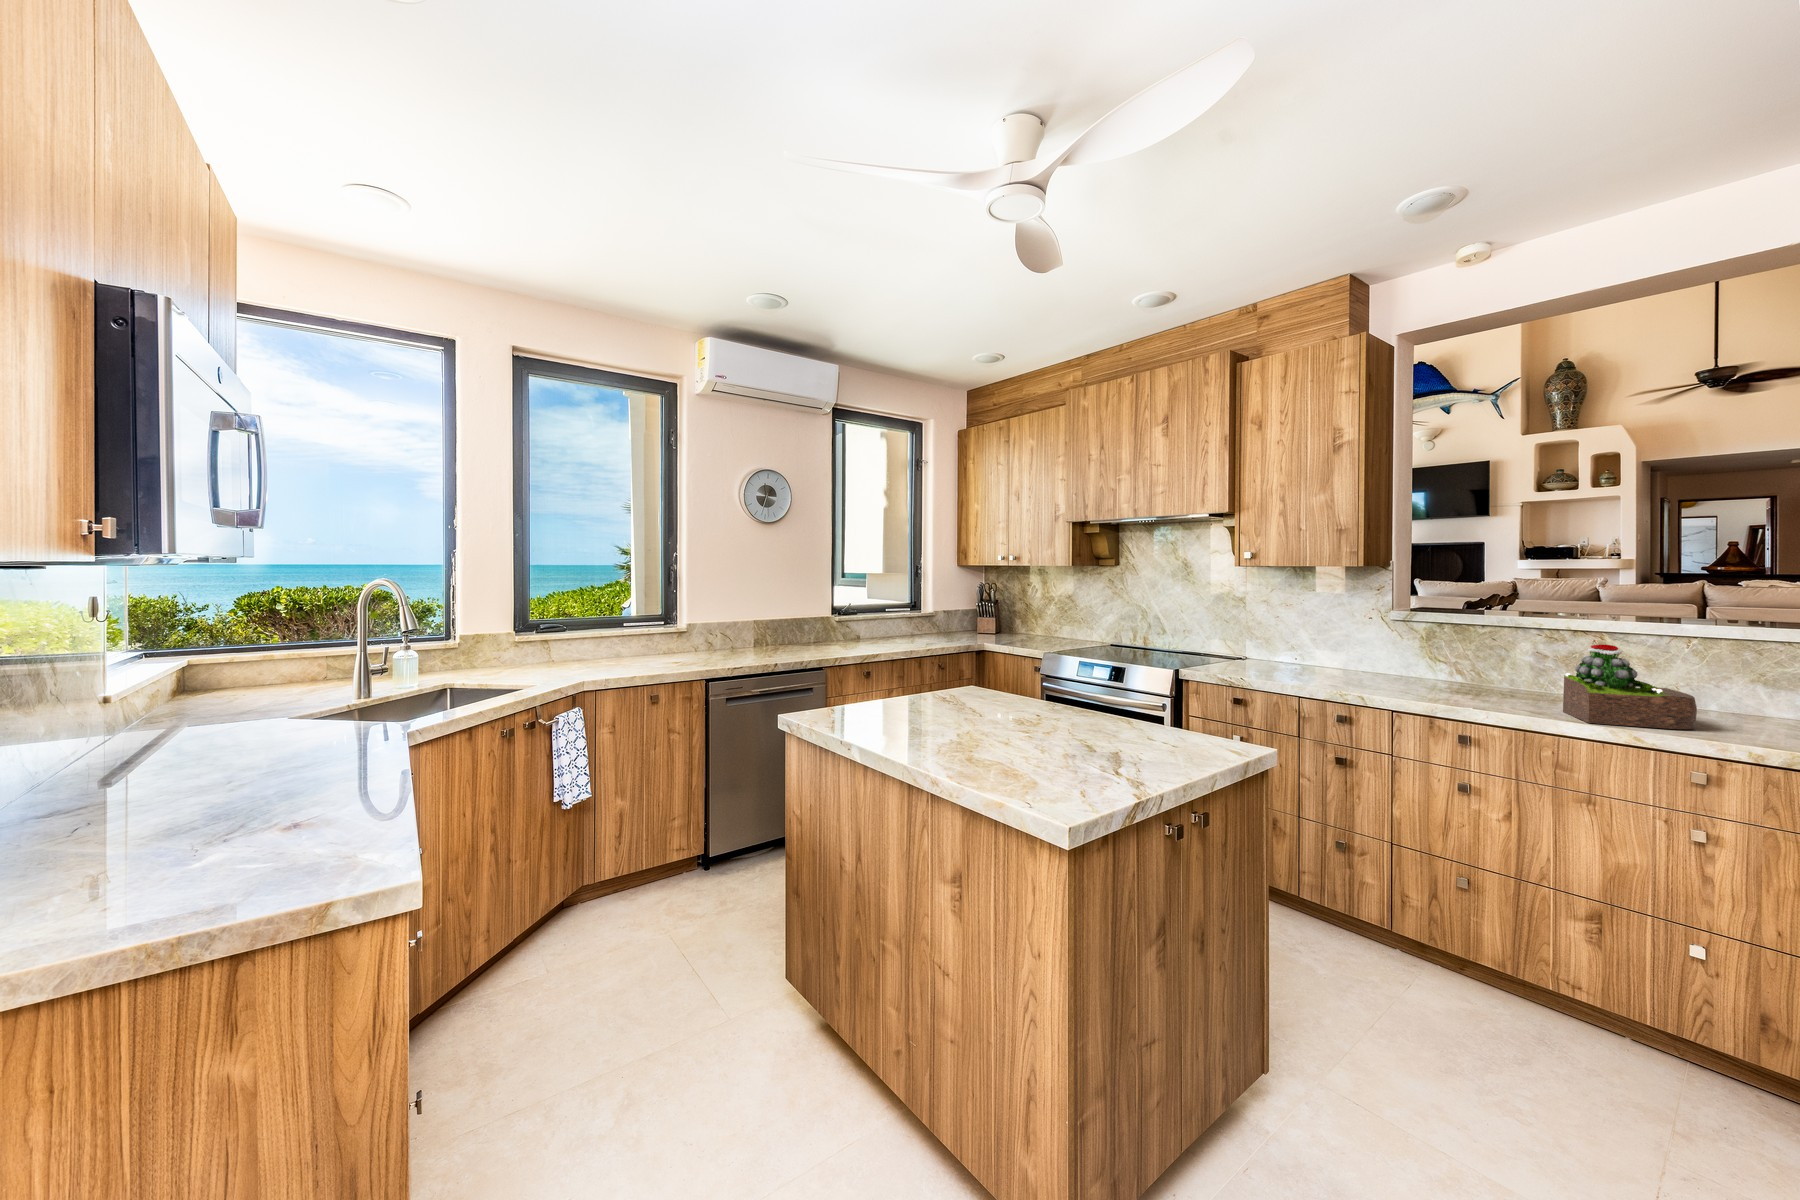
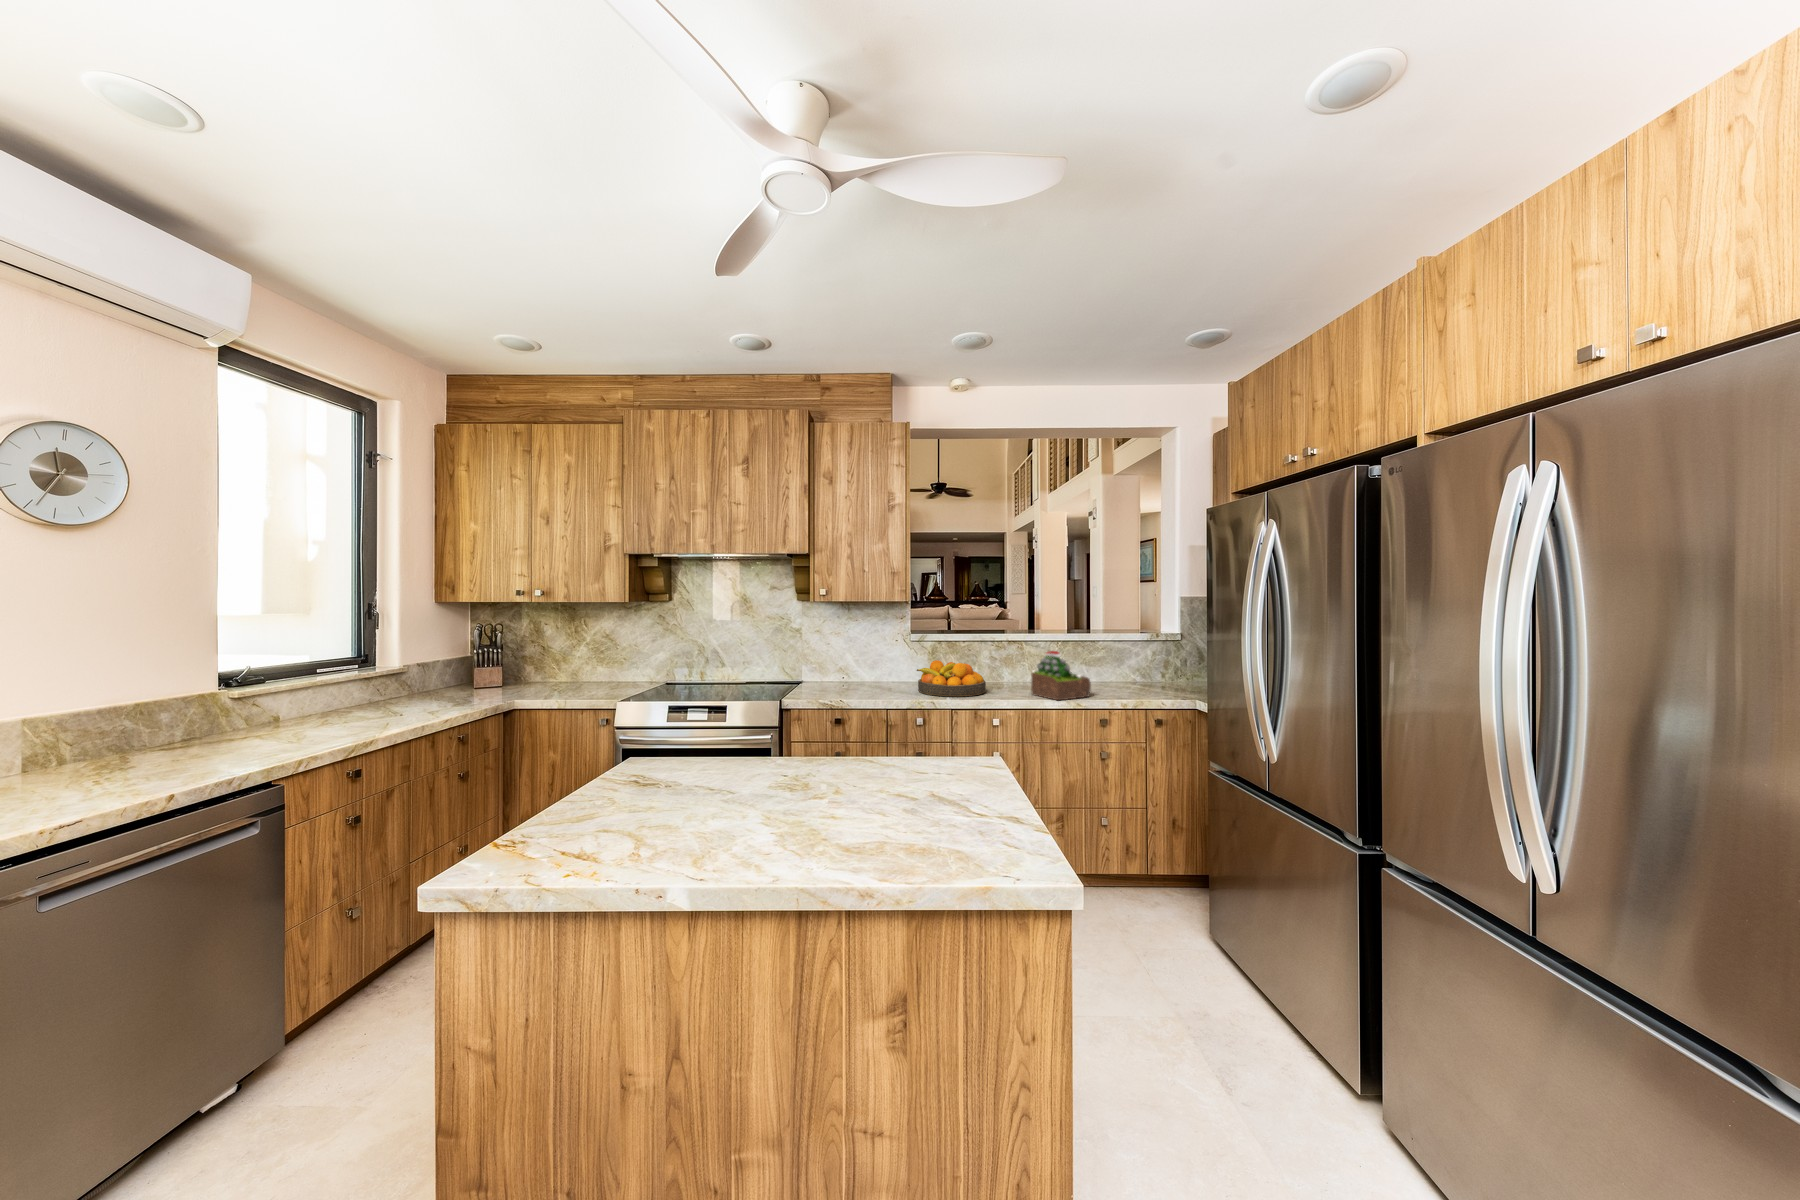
fruit bowl: none [1367,646,1484,698] -> present [917,660,986,696]

